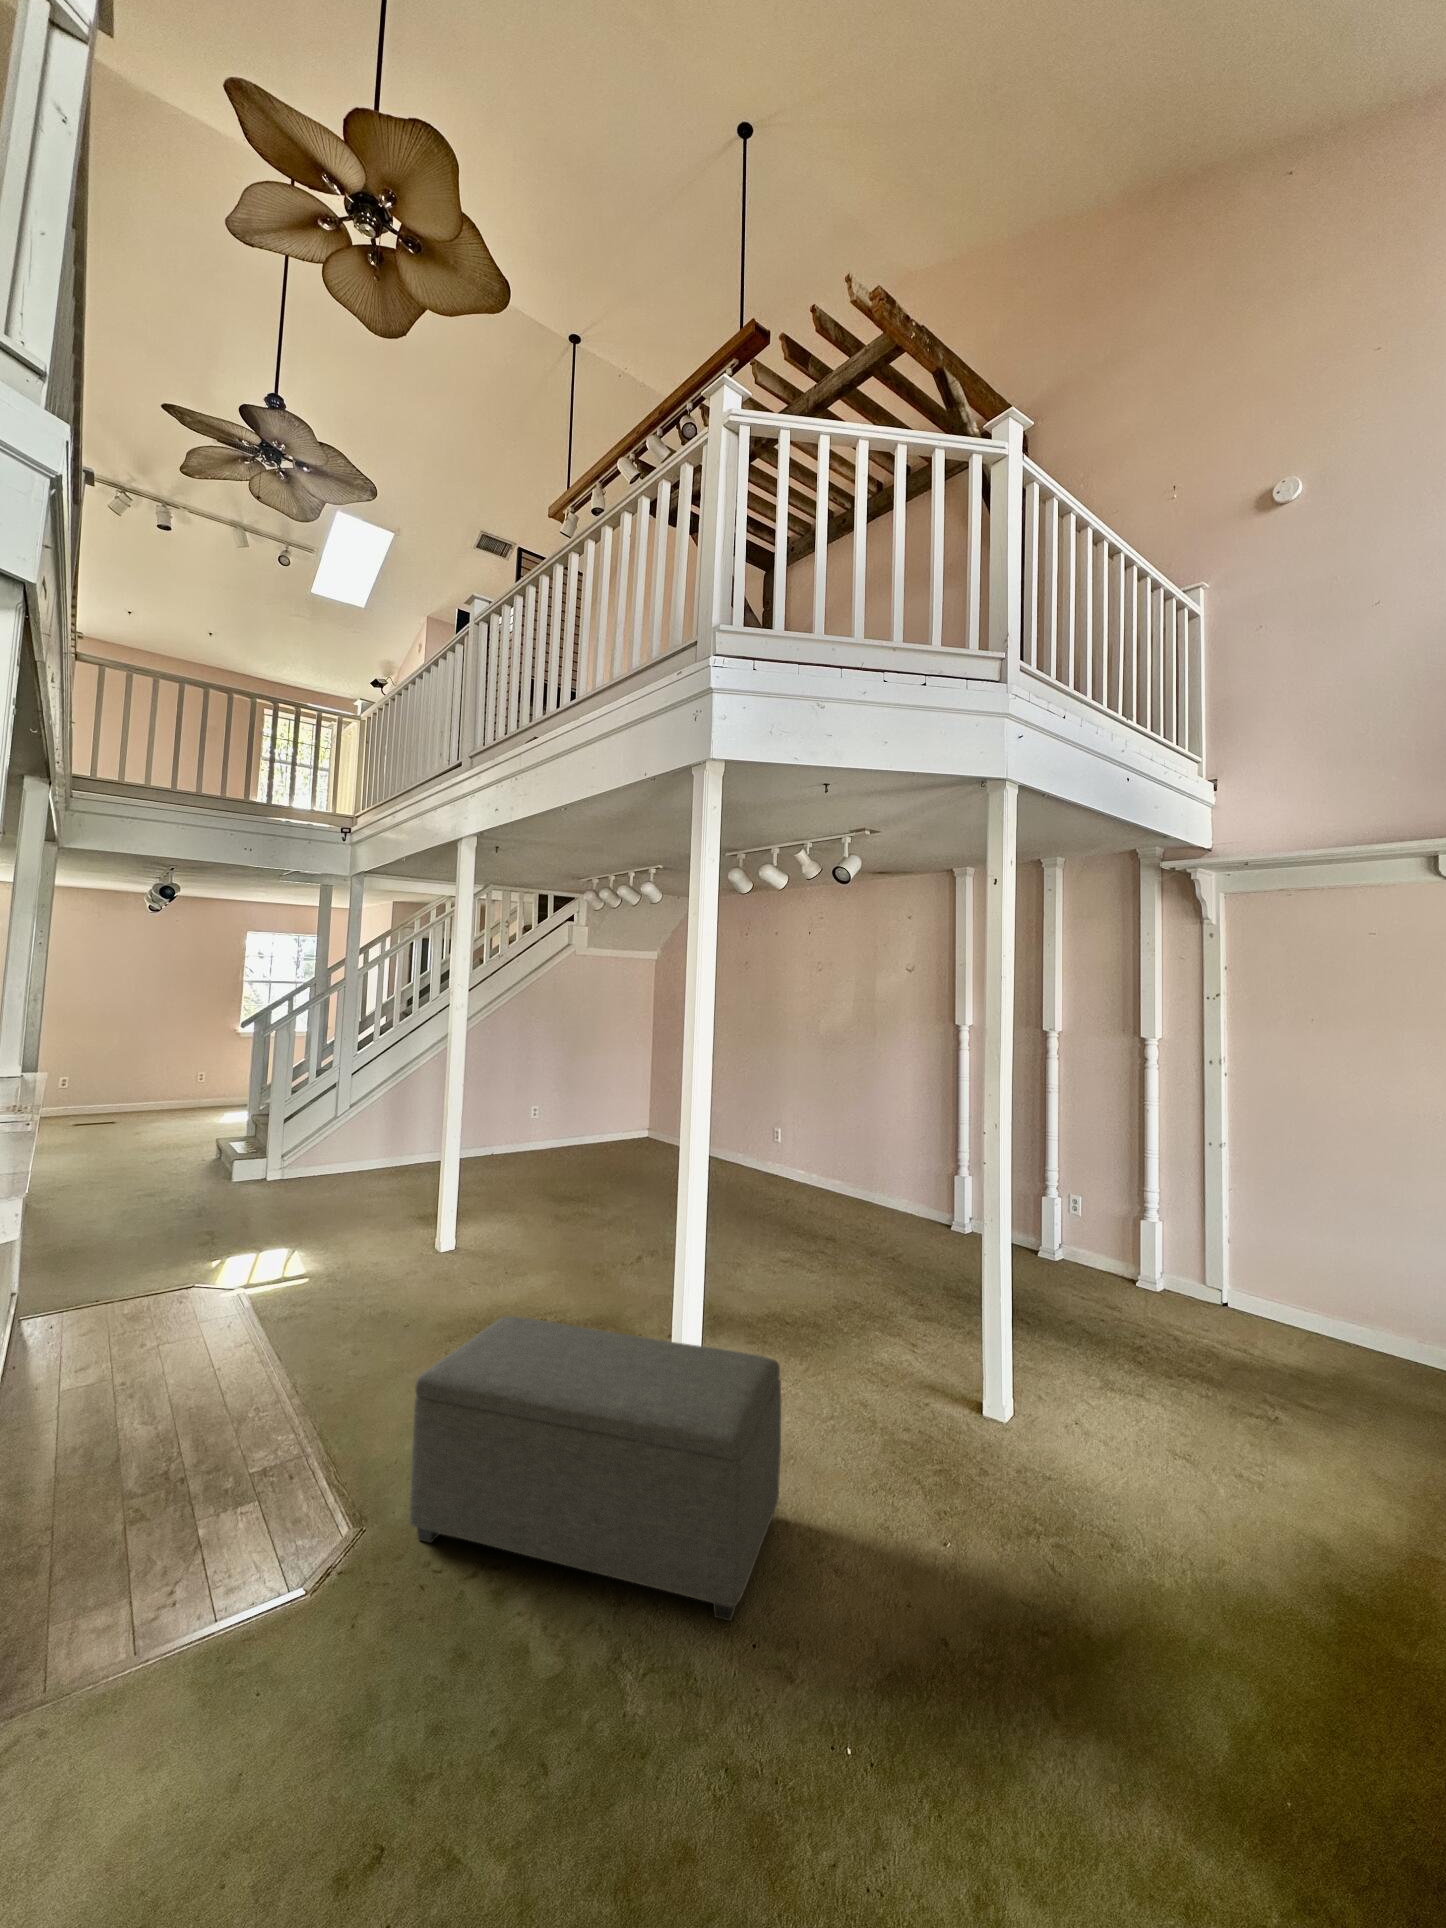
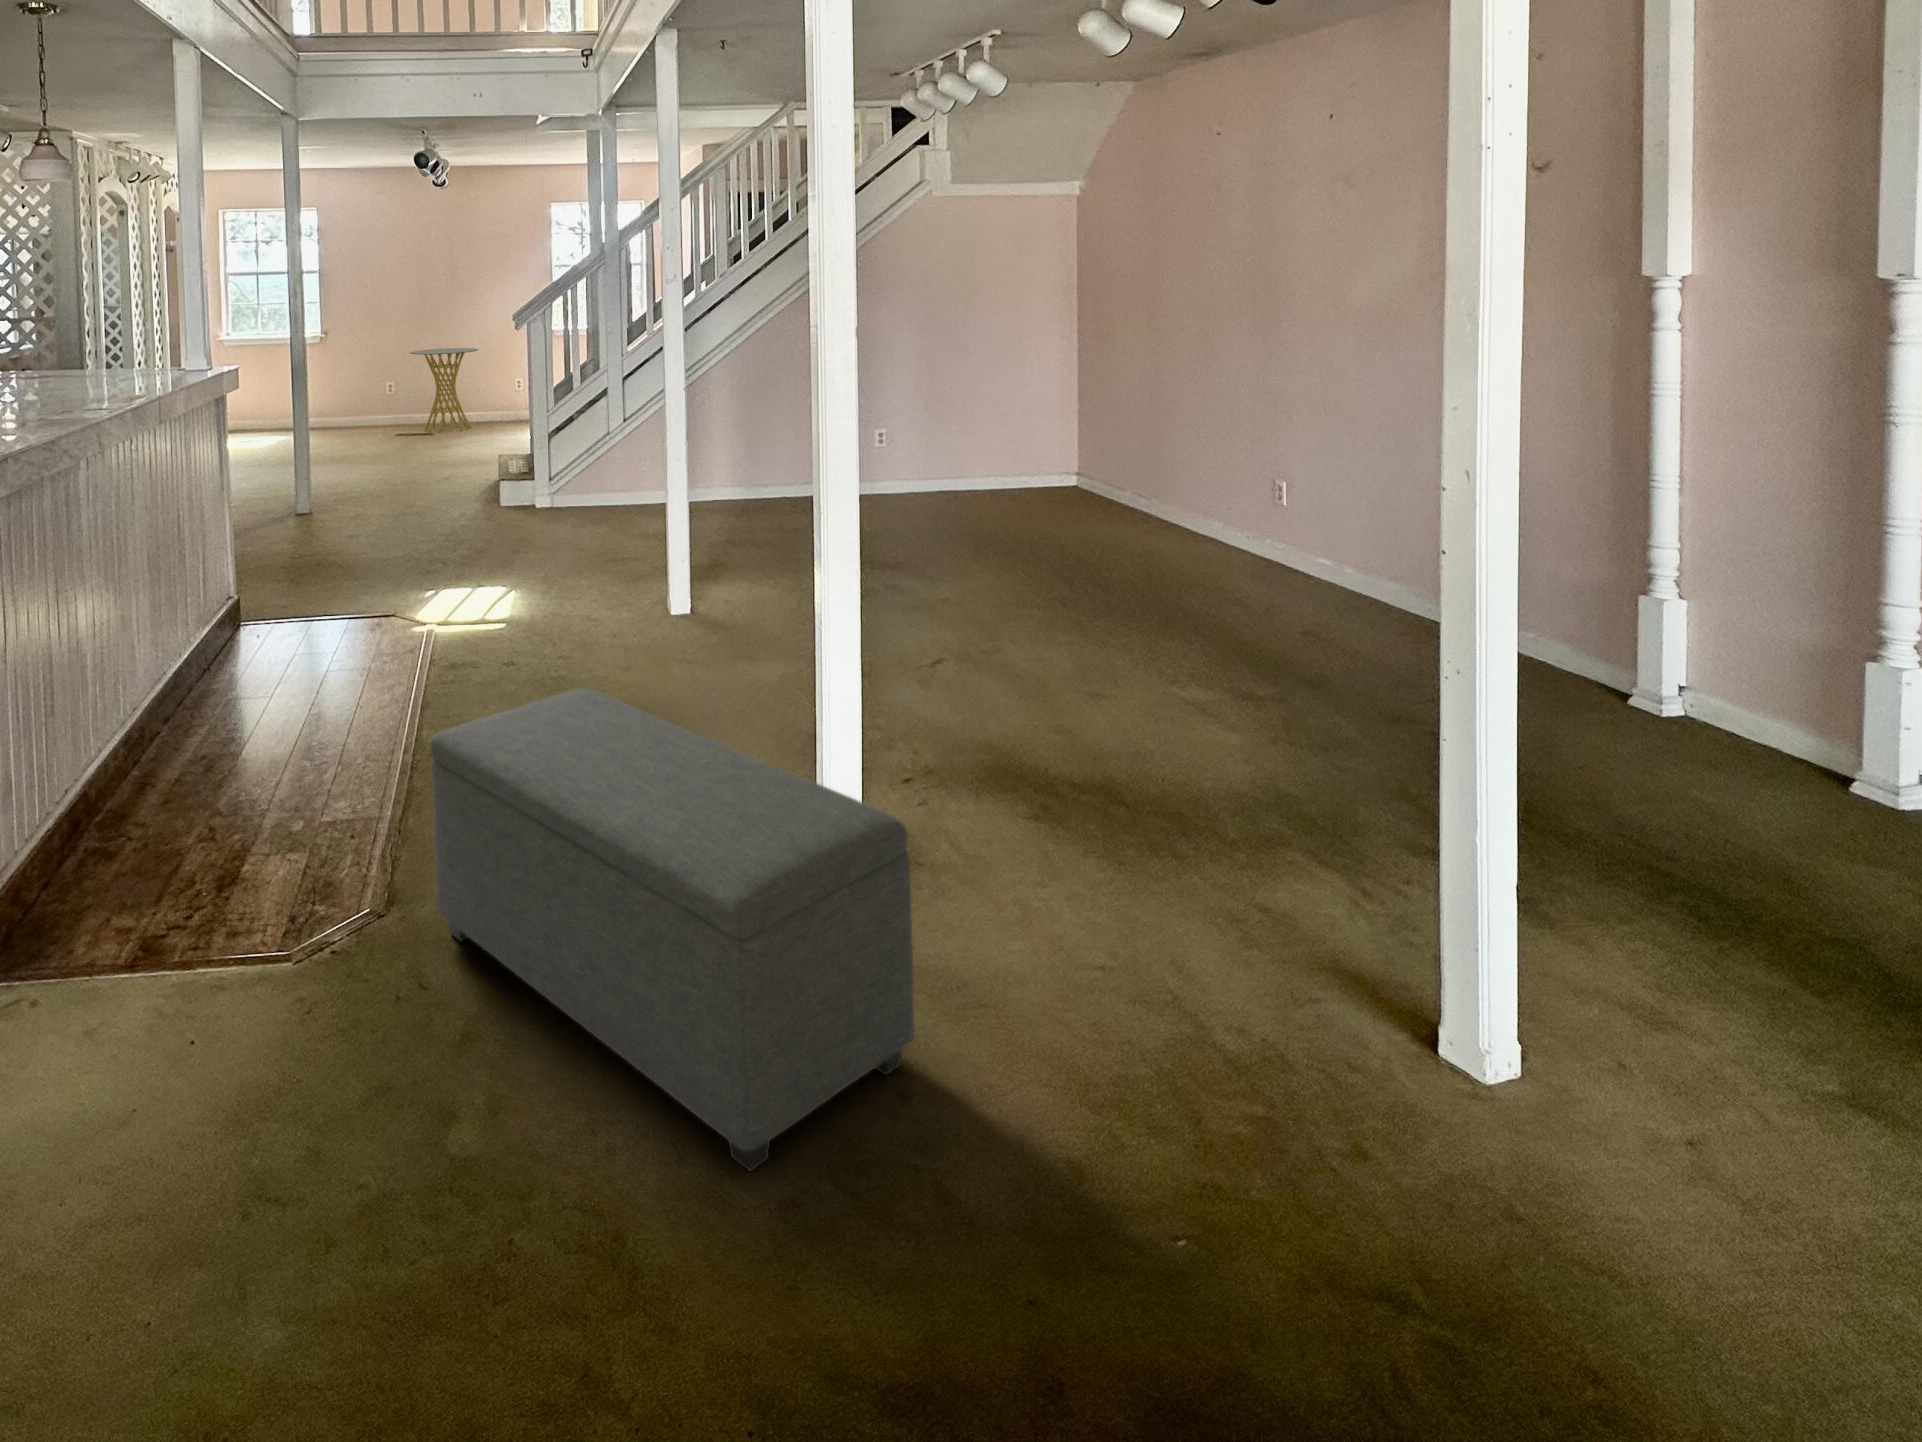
side table: none [97,1045,171,1118] -> present [410,348,478,432]

